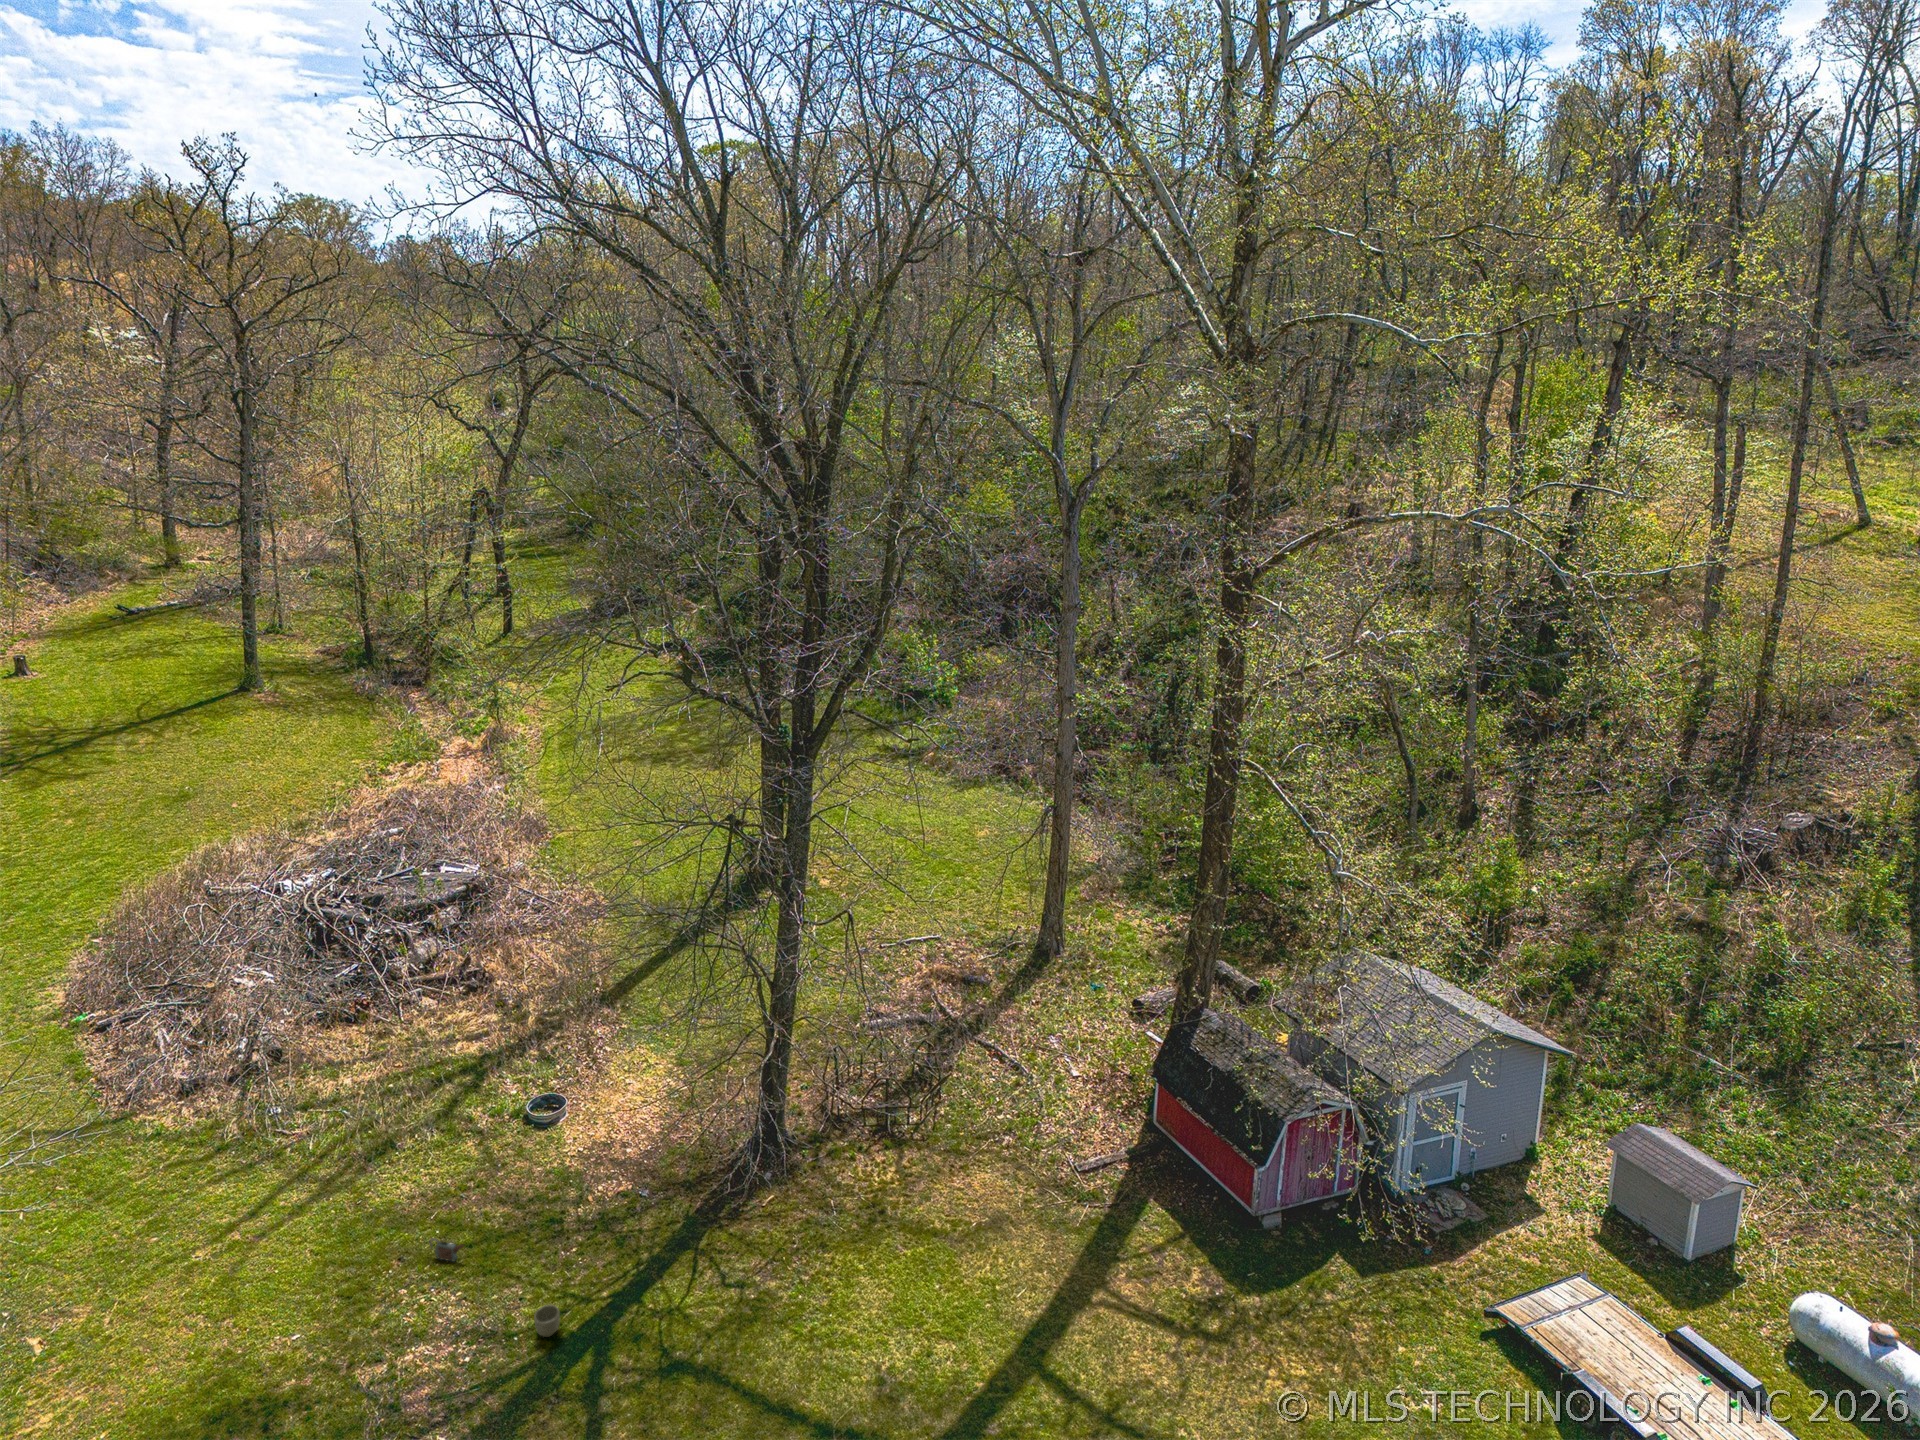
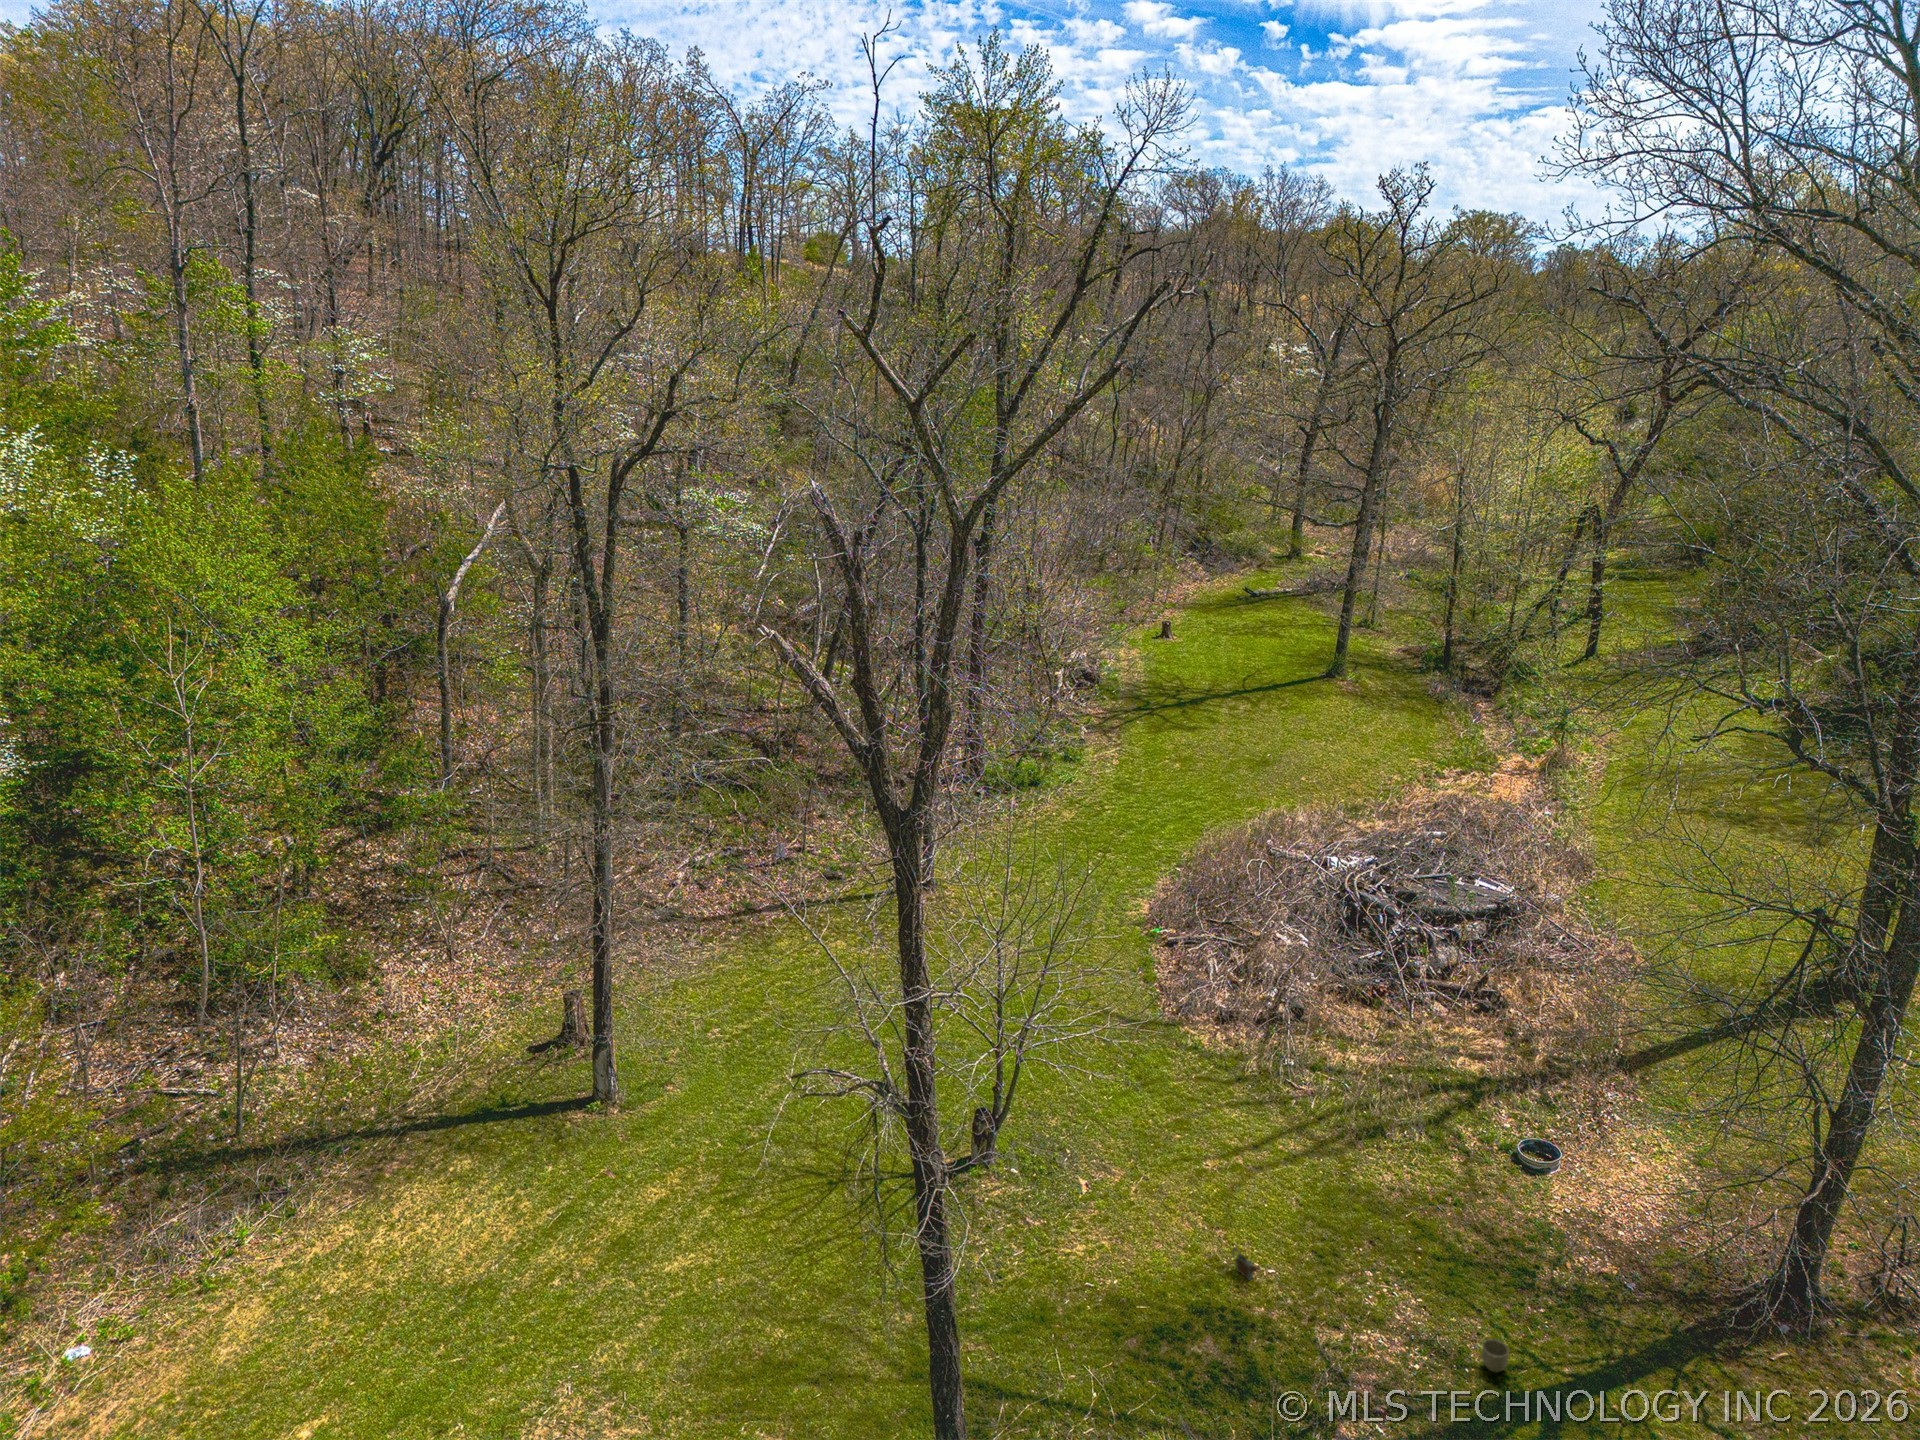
watering can: present [429,1238,464,1261] -> present [1232,1248,1259,1280]

